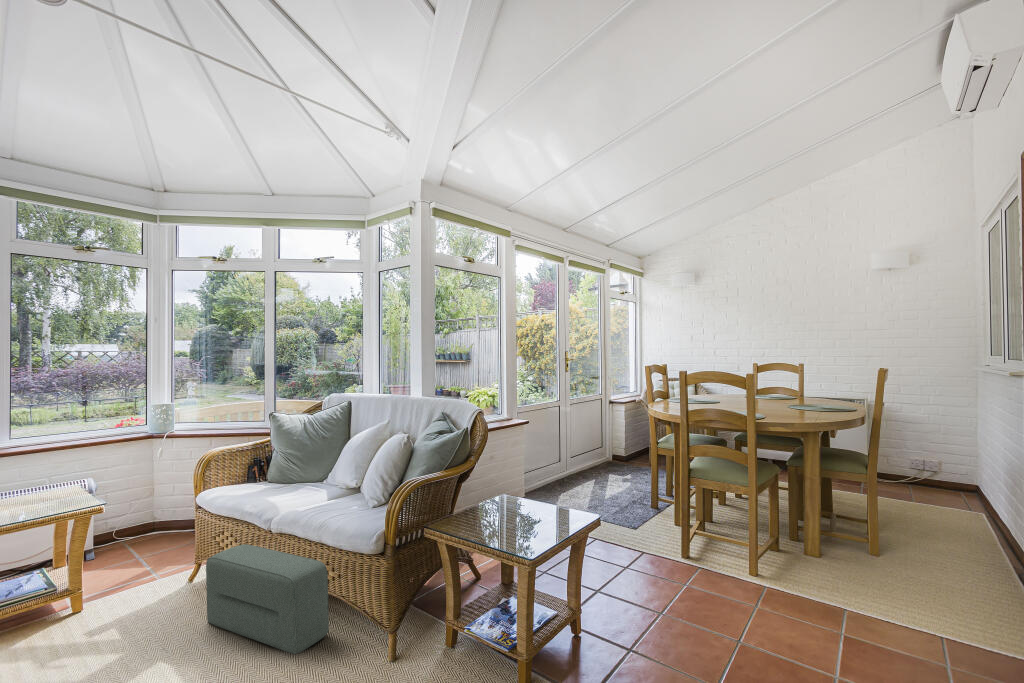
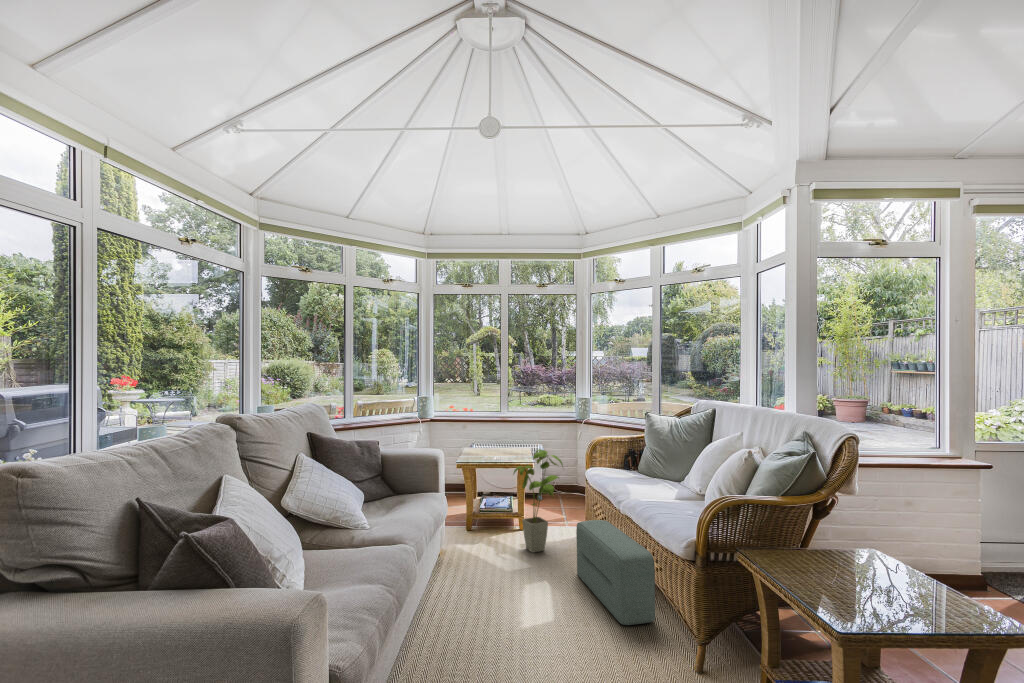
house plant: none [86,478,176,622] -> present [514,449,563,553]

